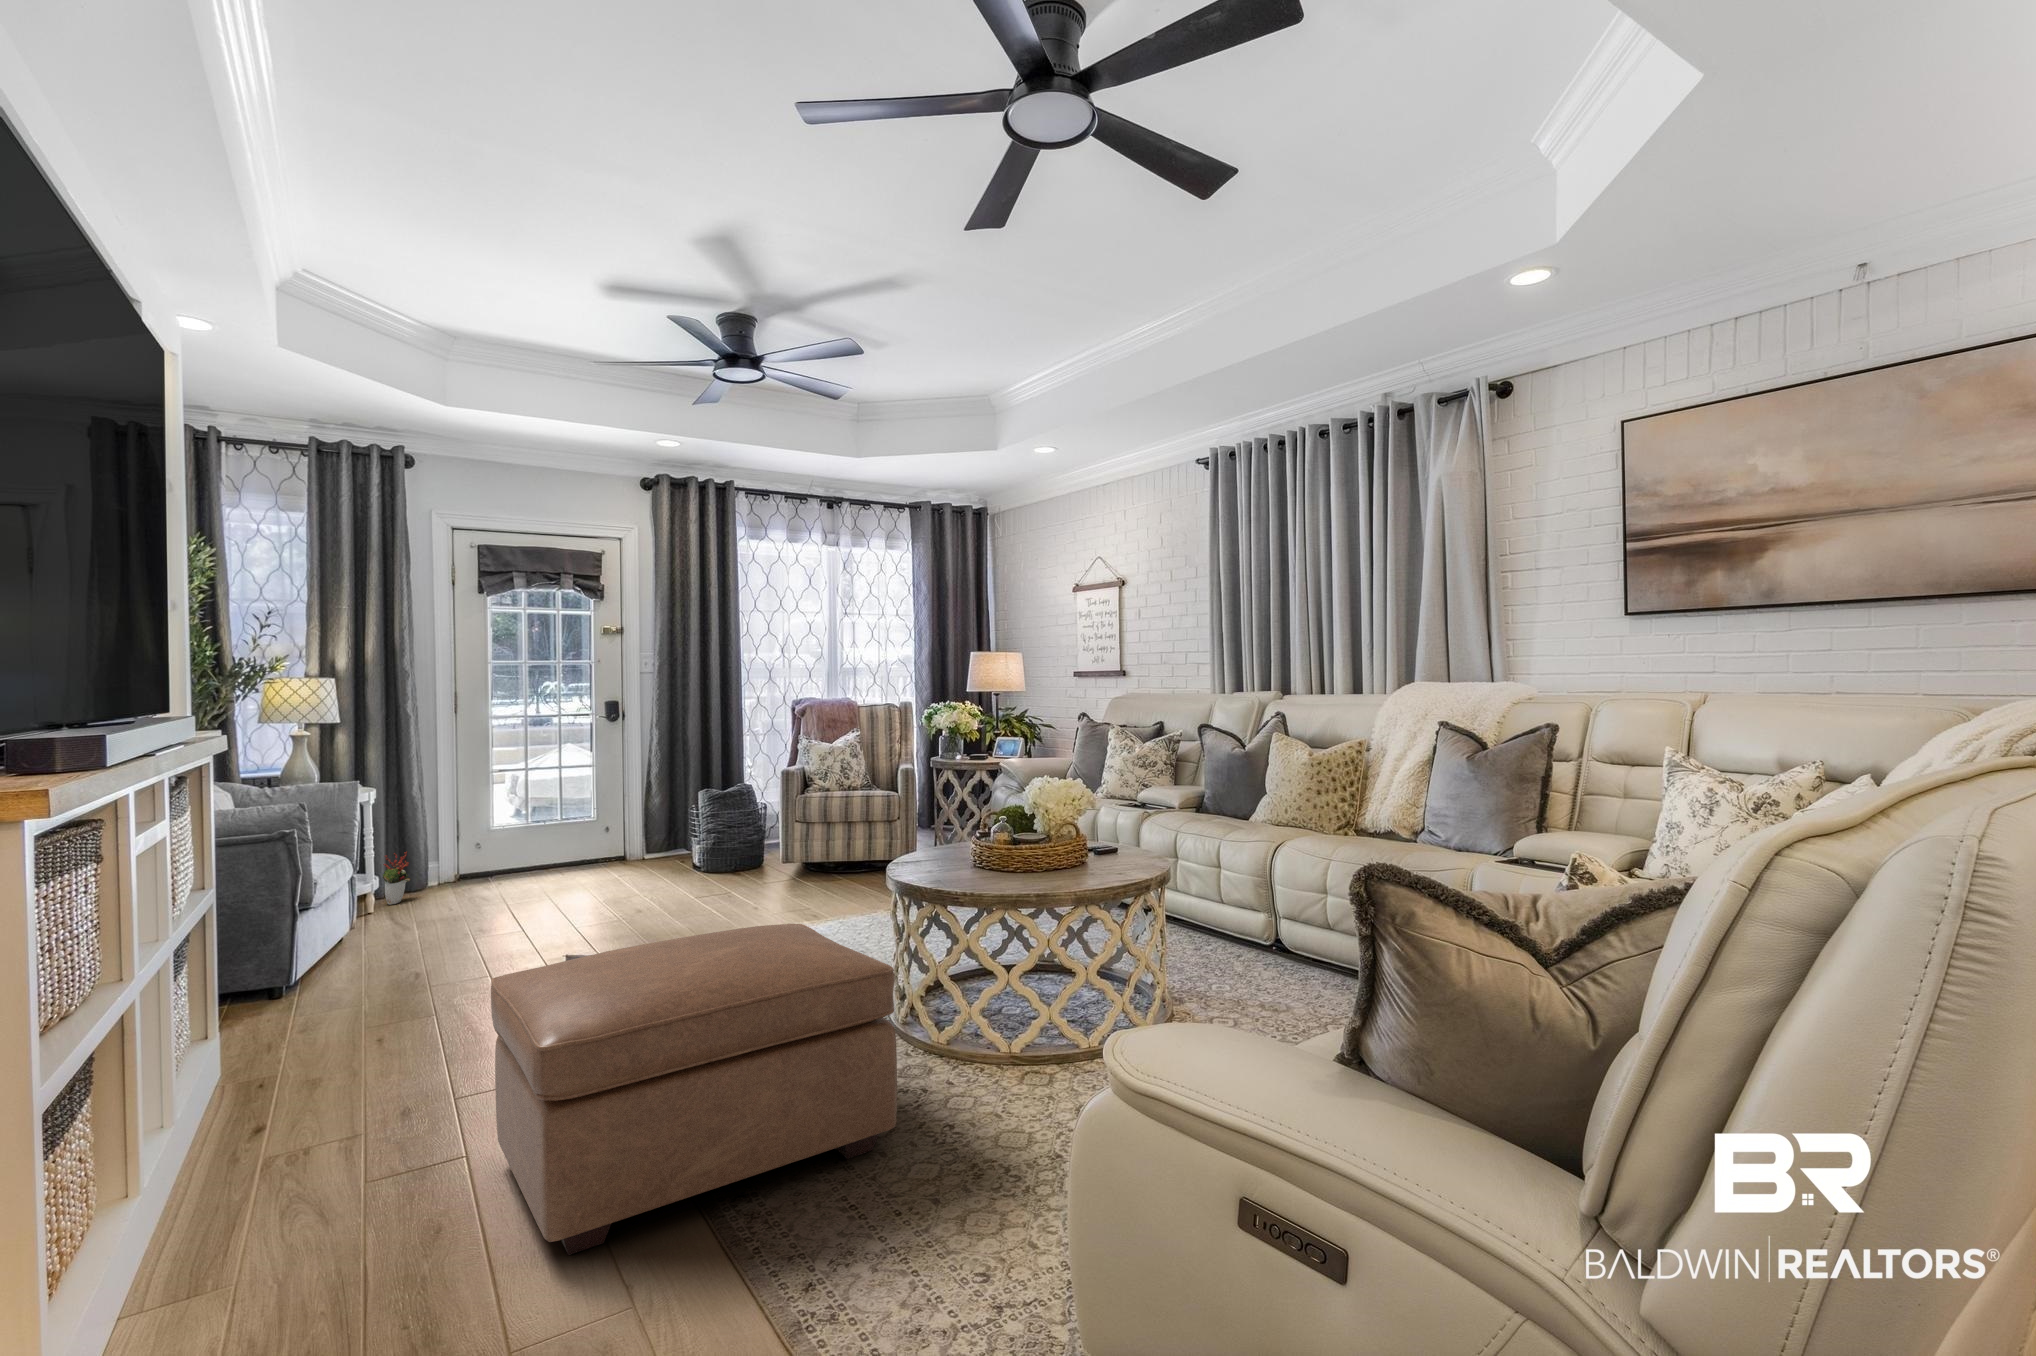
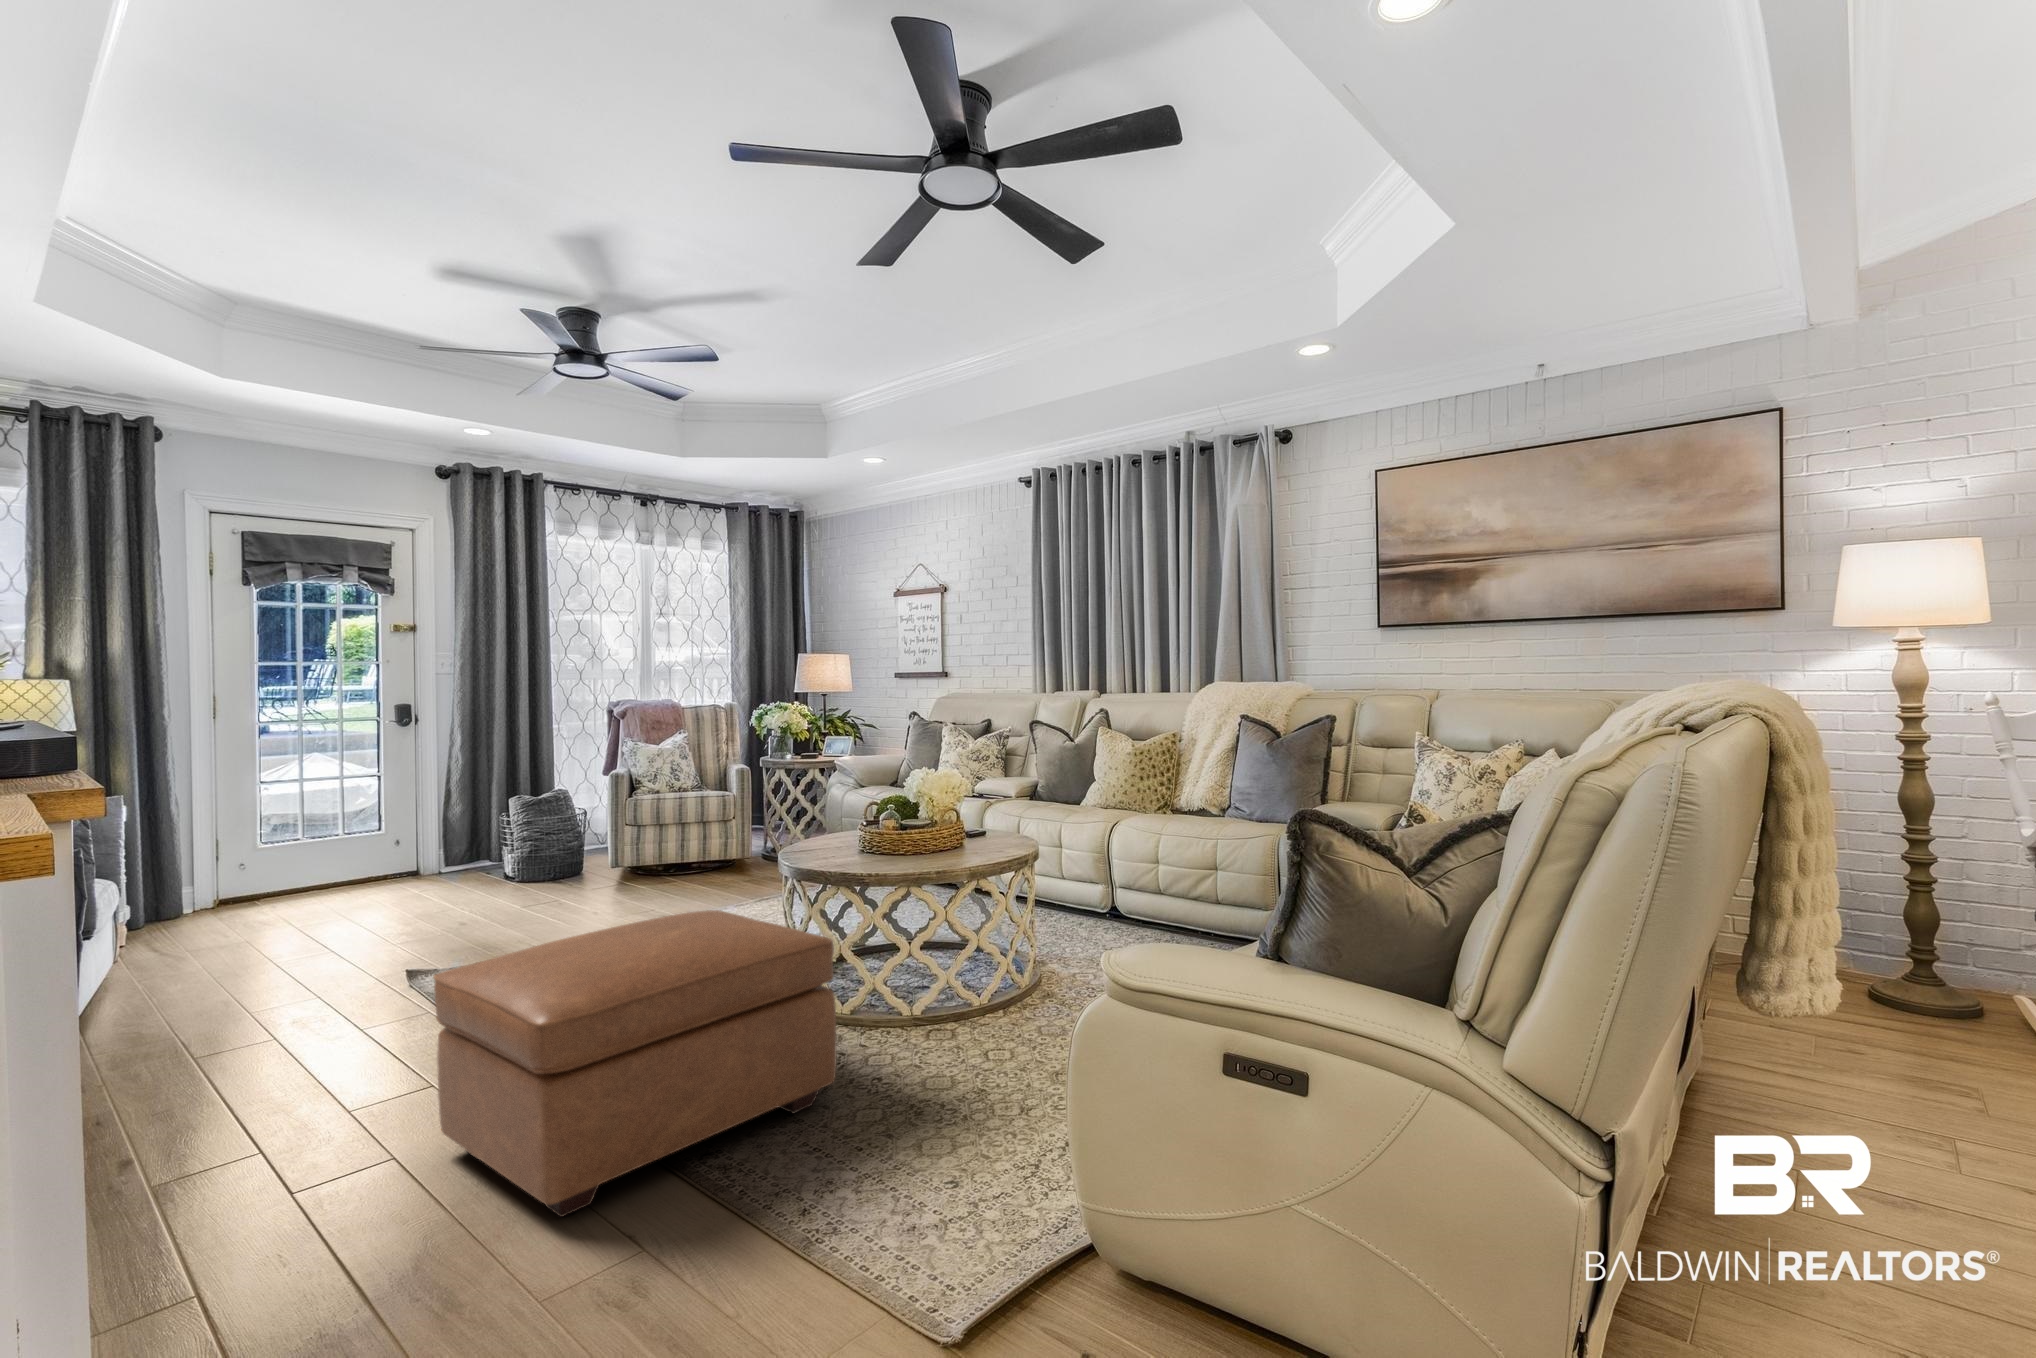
decorative plant: present [383,852,410,905] -> none [140,873,175,933]

